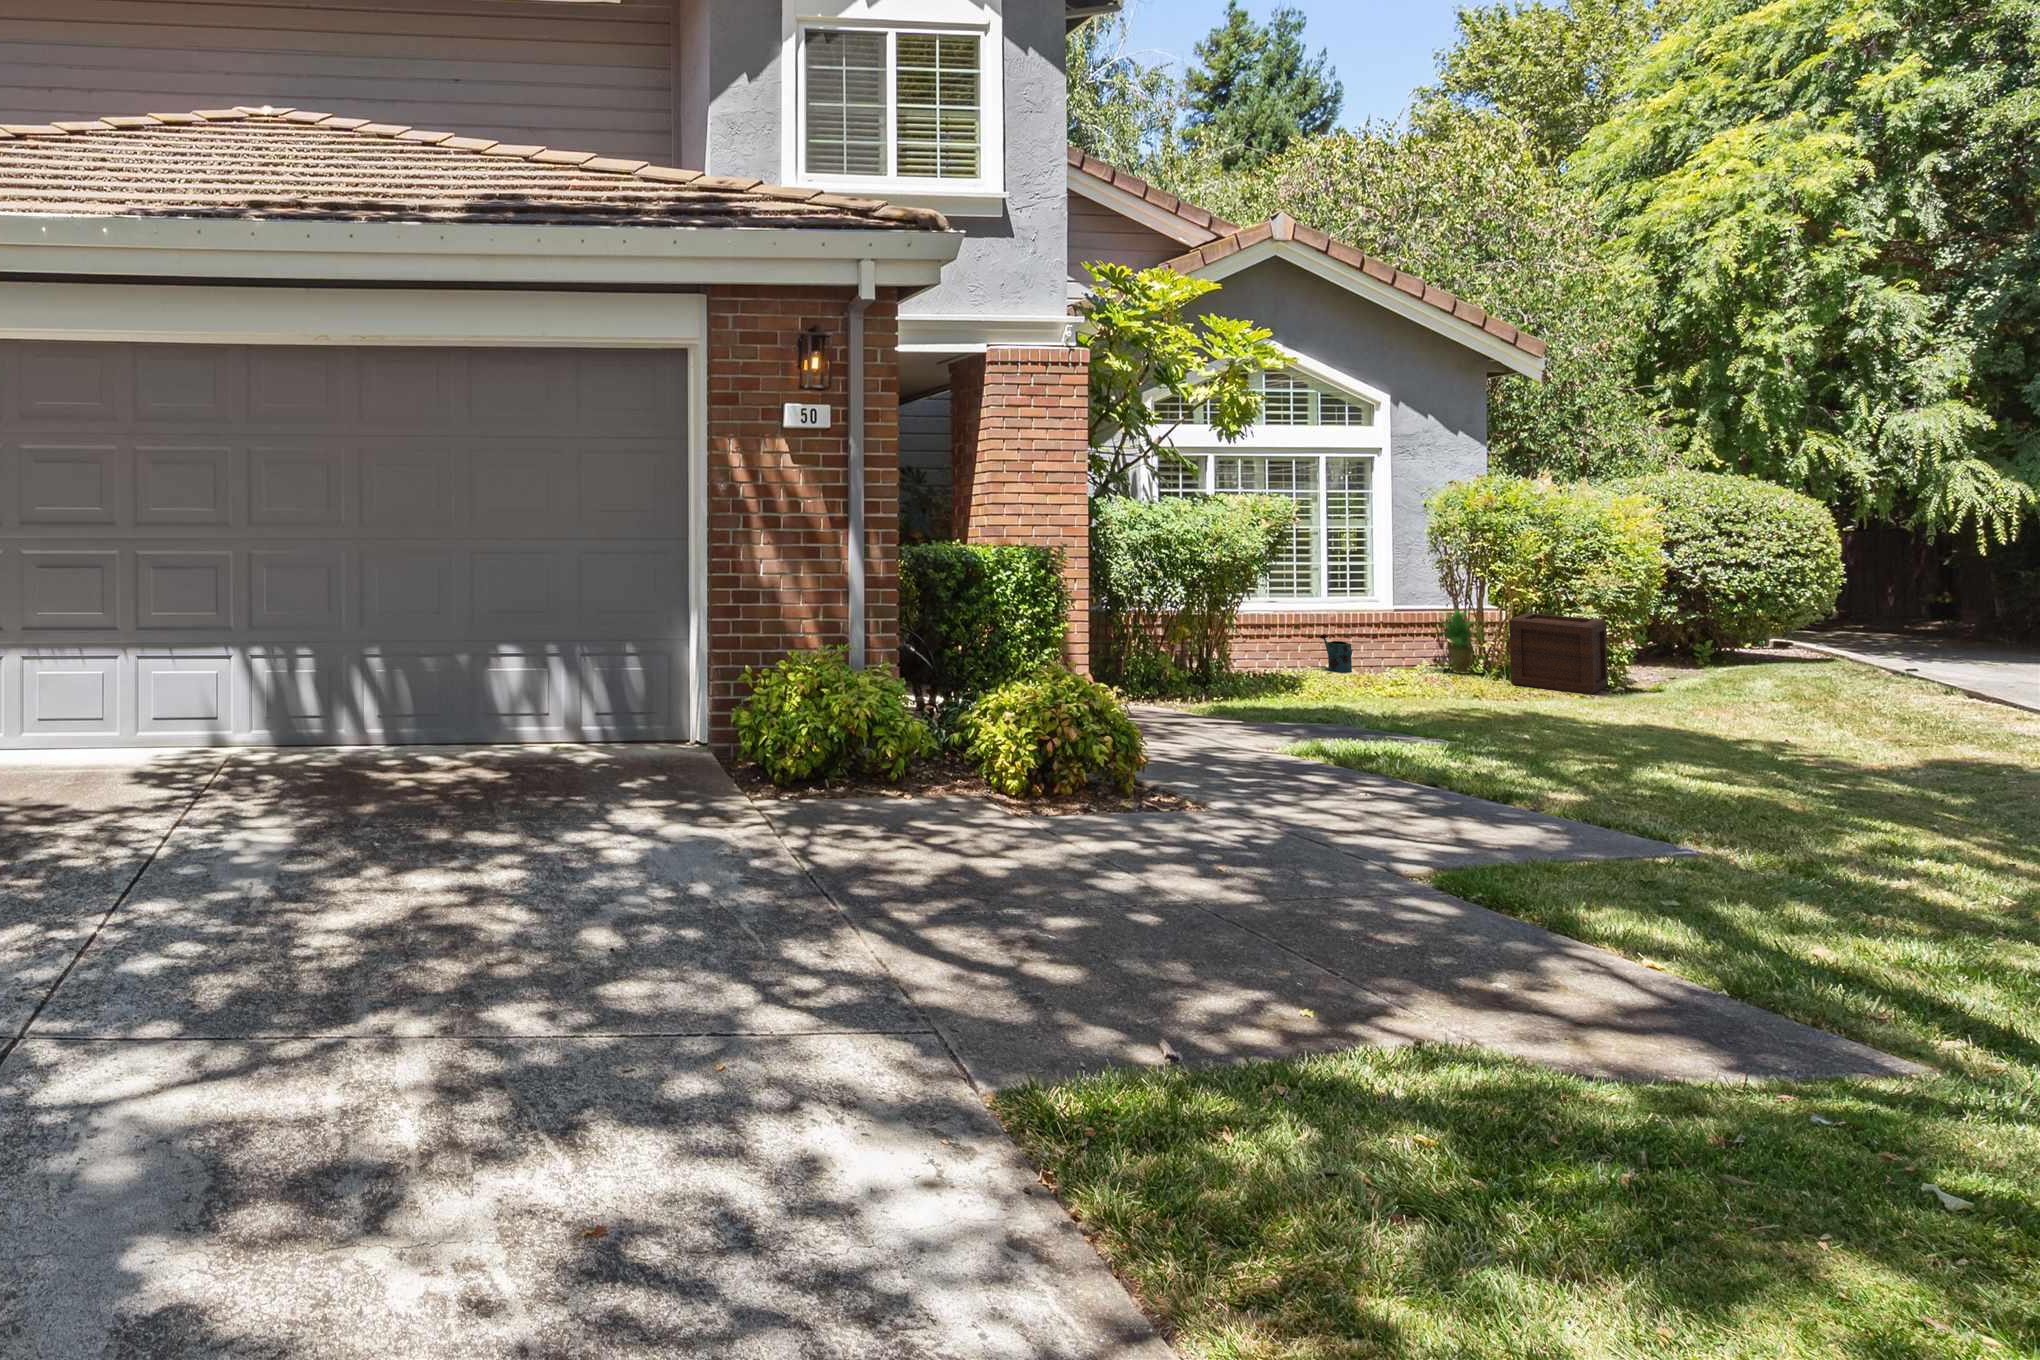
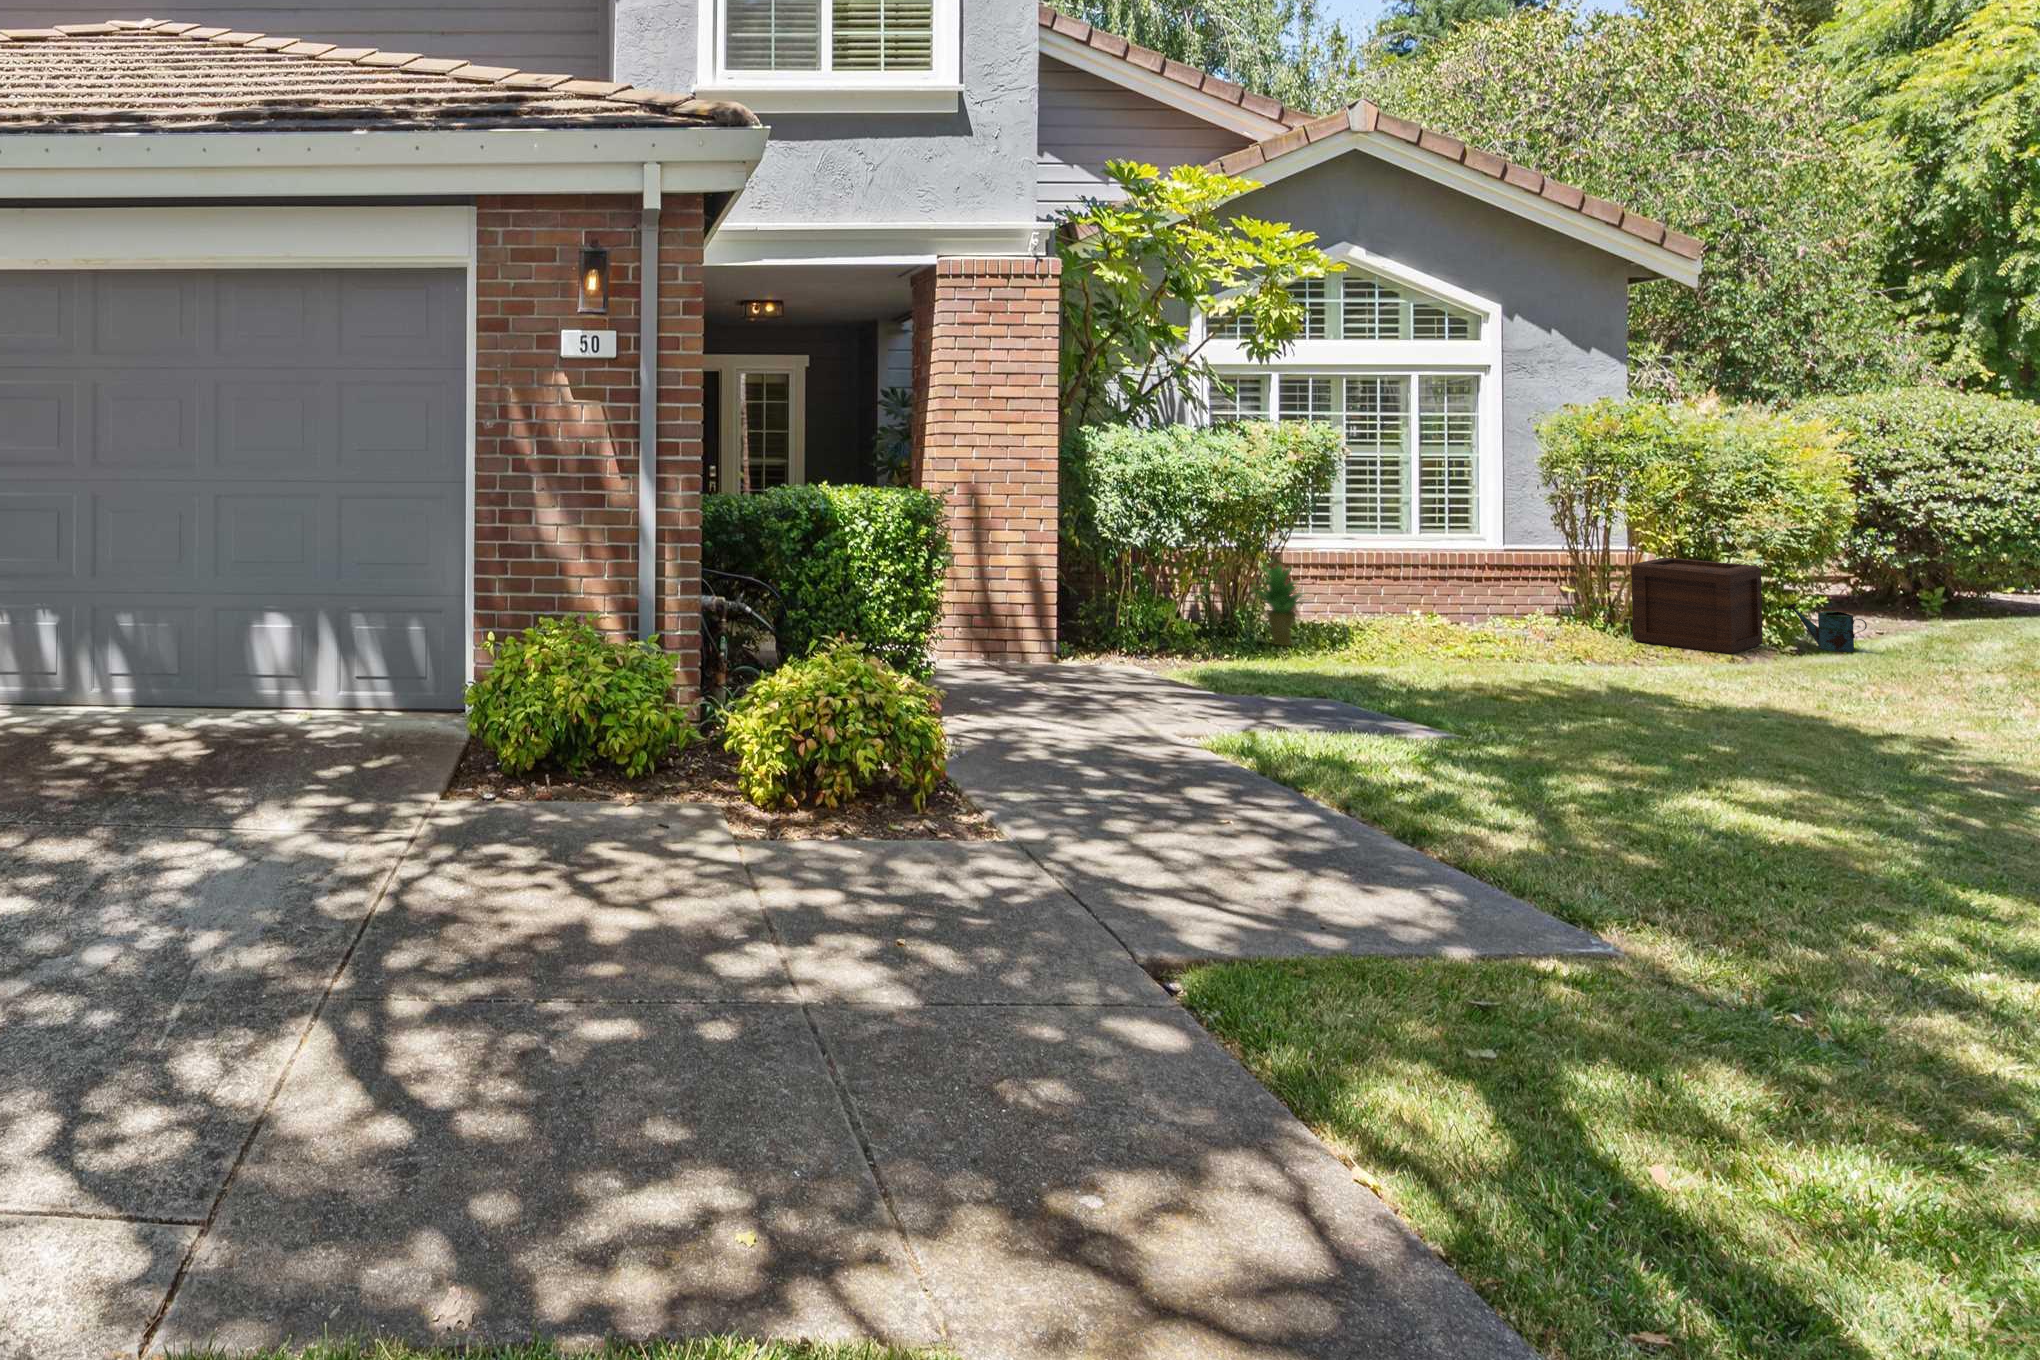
potted plant: present [1441,610,1479,674] -> present [1253,566,1309,646]
watering can: present [1320,634,1352,673] -> present [1787,603,1867,652]

